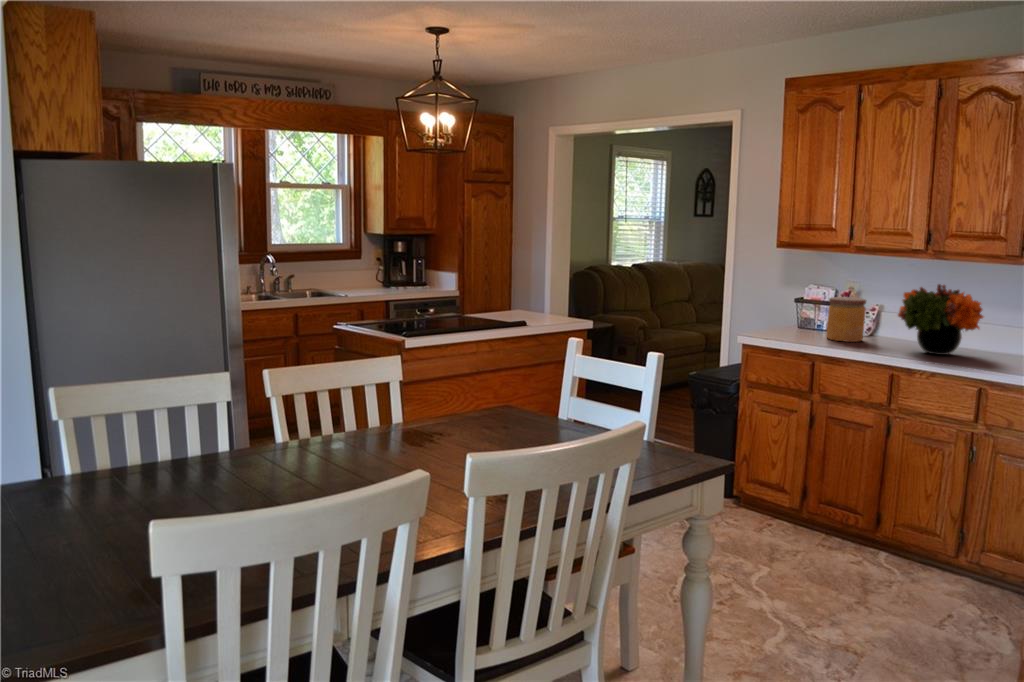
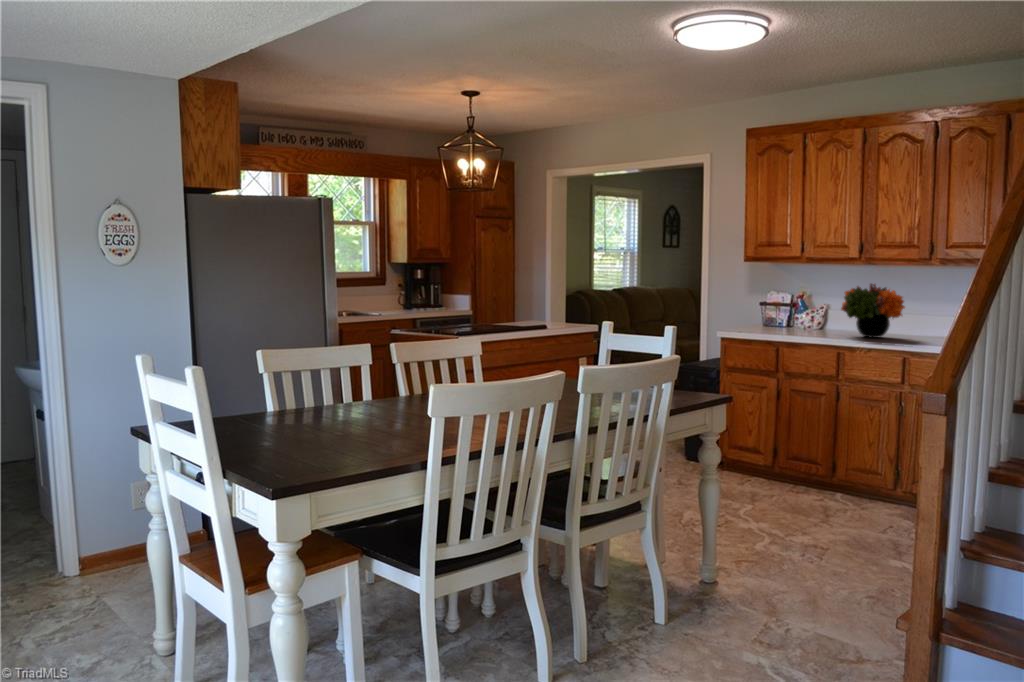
jar: present [826,297,866,342] -> none [787,298,816,332]

